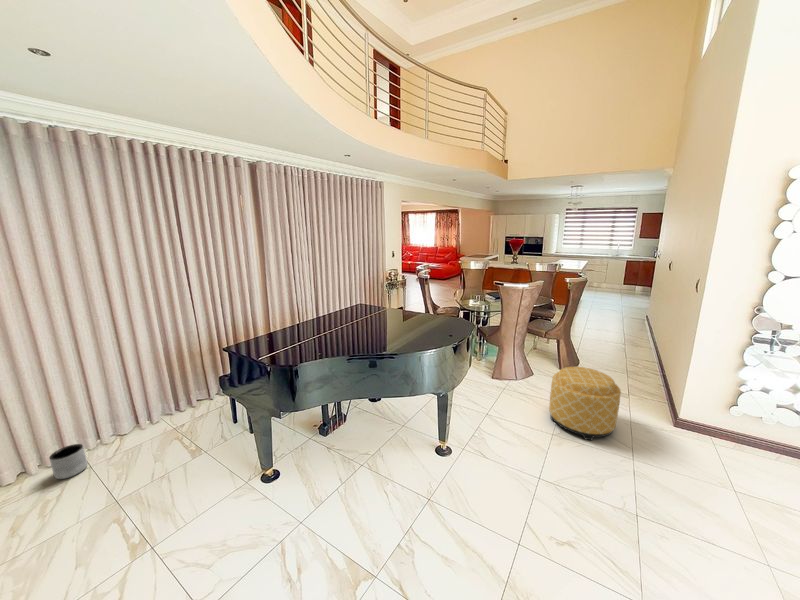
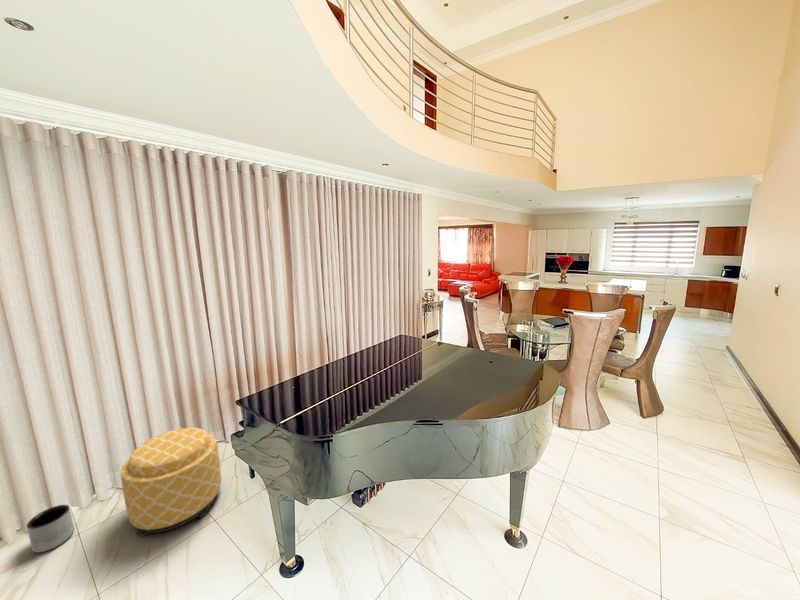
ottoman: present [549,367,621,440] -> present [121,428,221,536]

